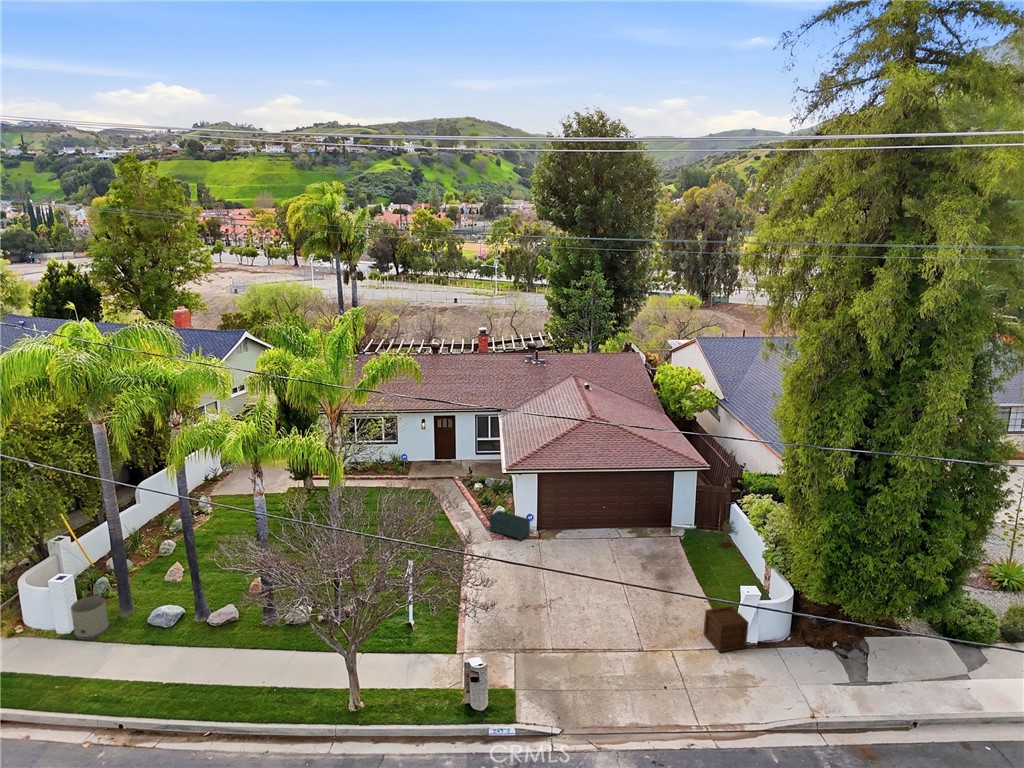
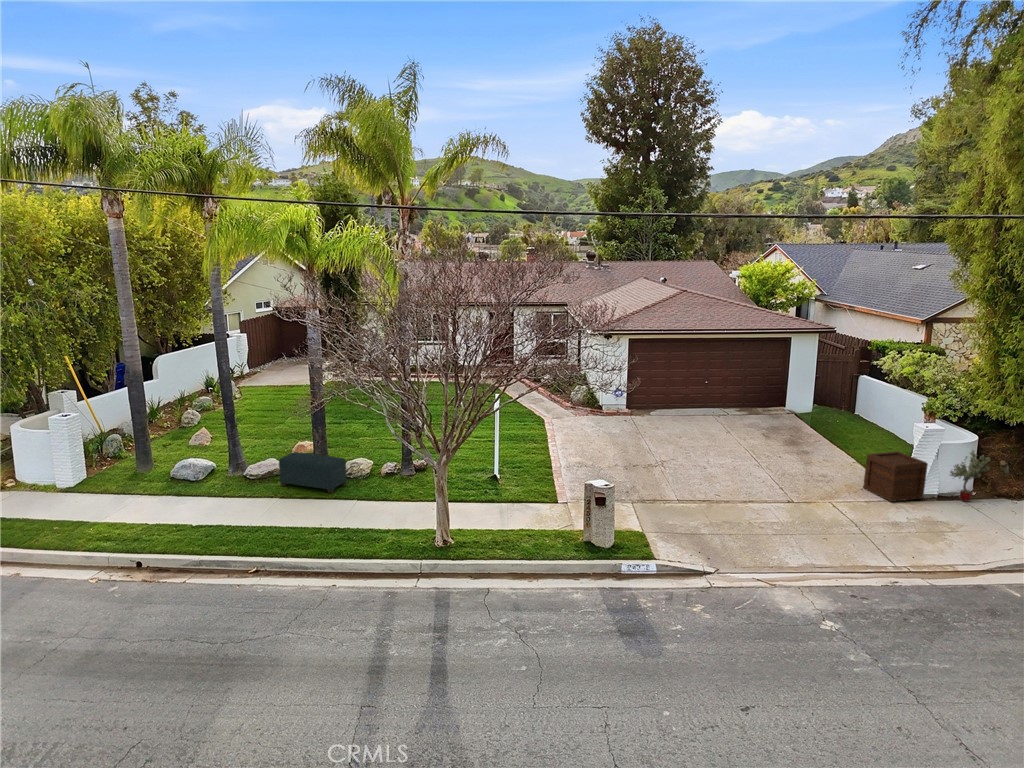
bench: present [490,511,530,541] -> present [279,452,347,493]
potted tree: present [722,520,738,547] -> present [950,451,990,502]
trash can: present [71,596,109,639] -> none [76,443,123,490]

